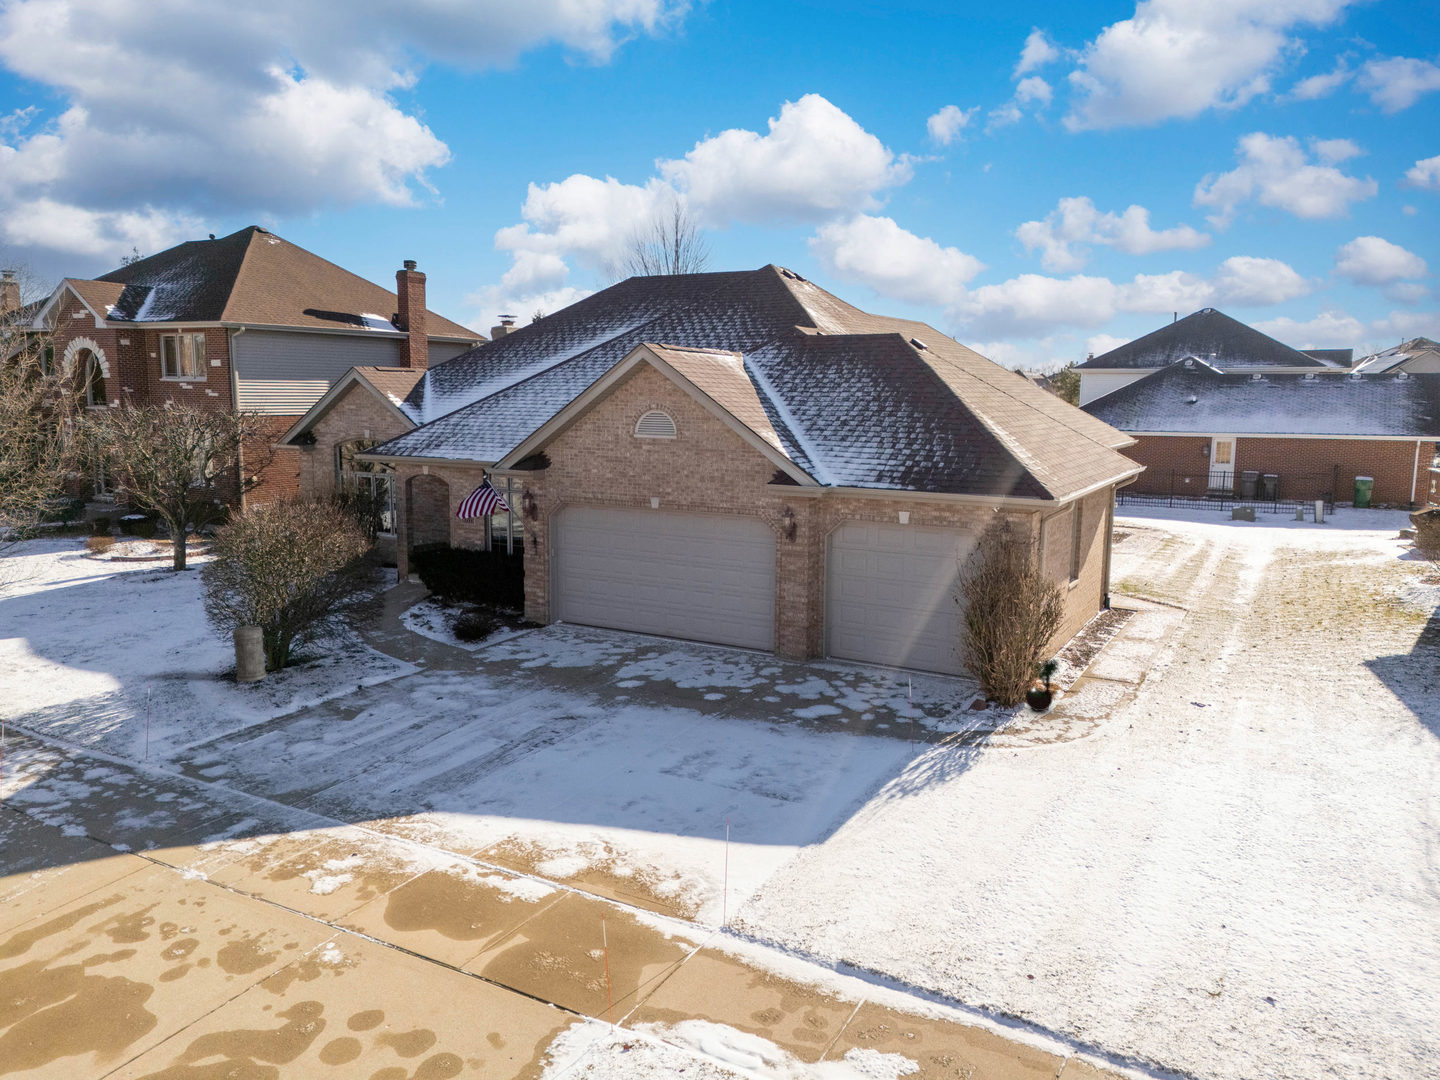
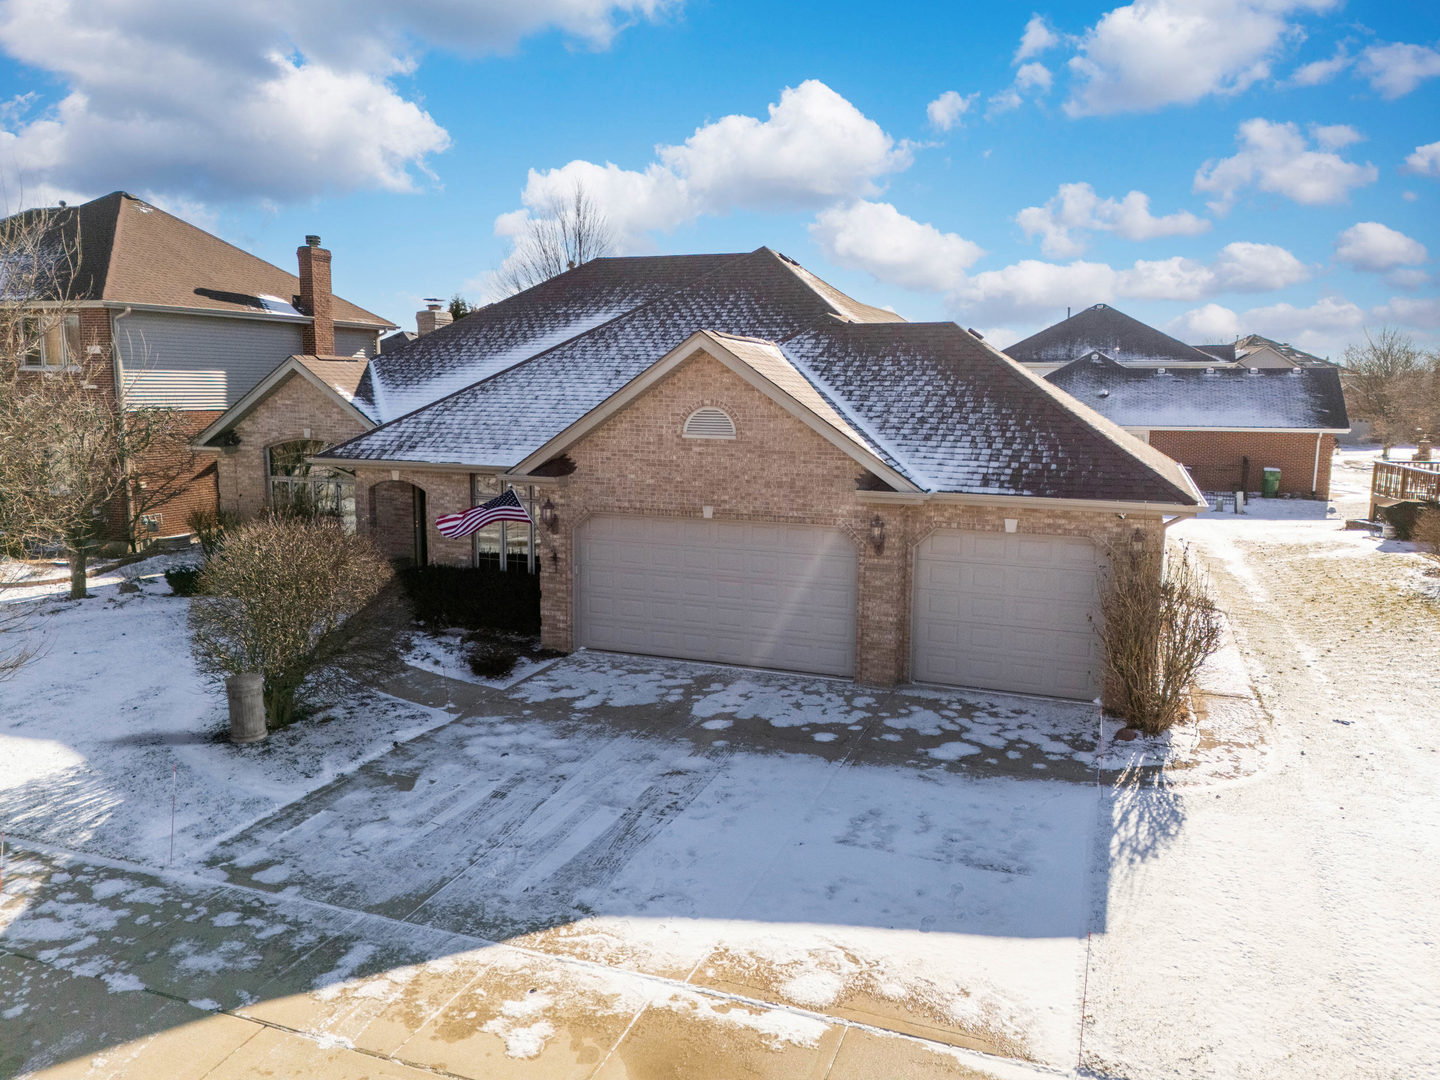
potted tree: present [1025,659,1058,711] -> none [1166,674,1210,736]

